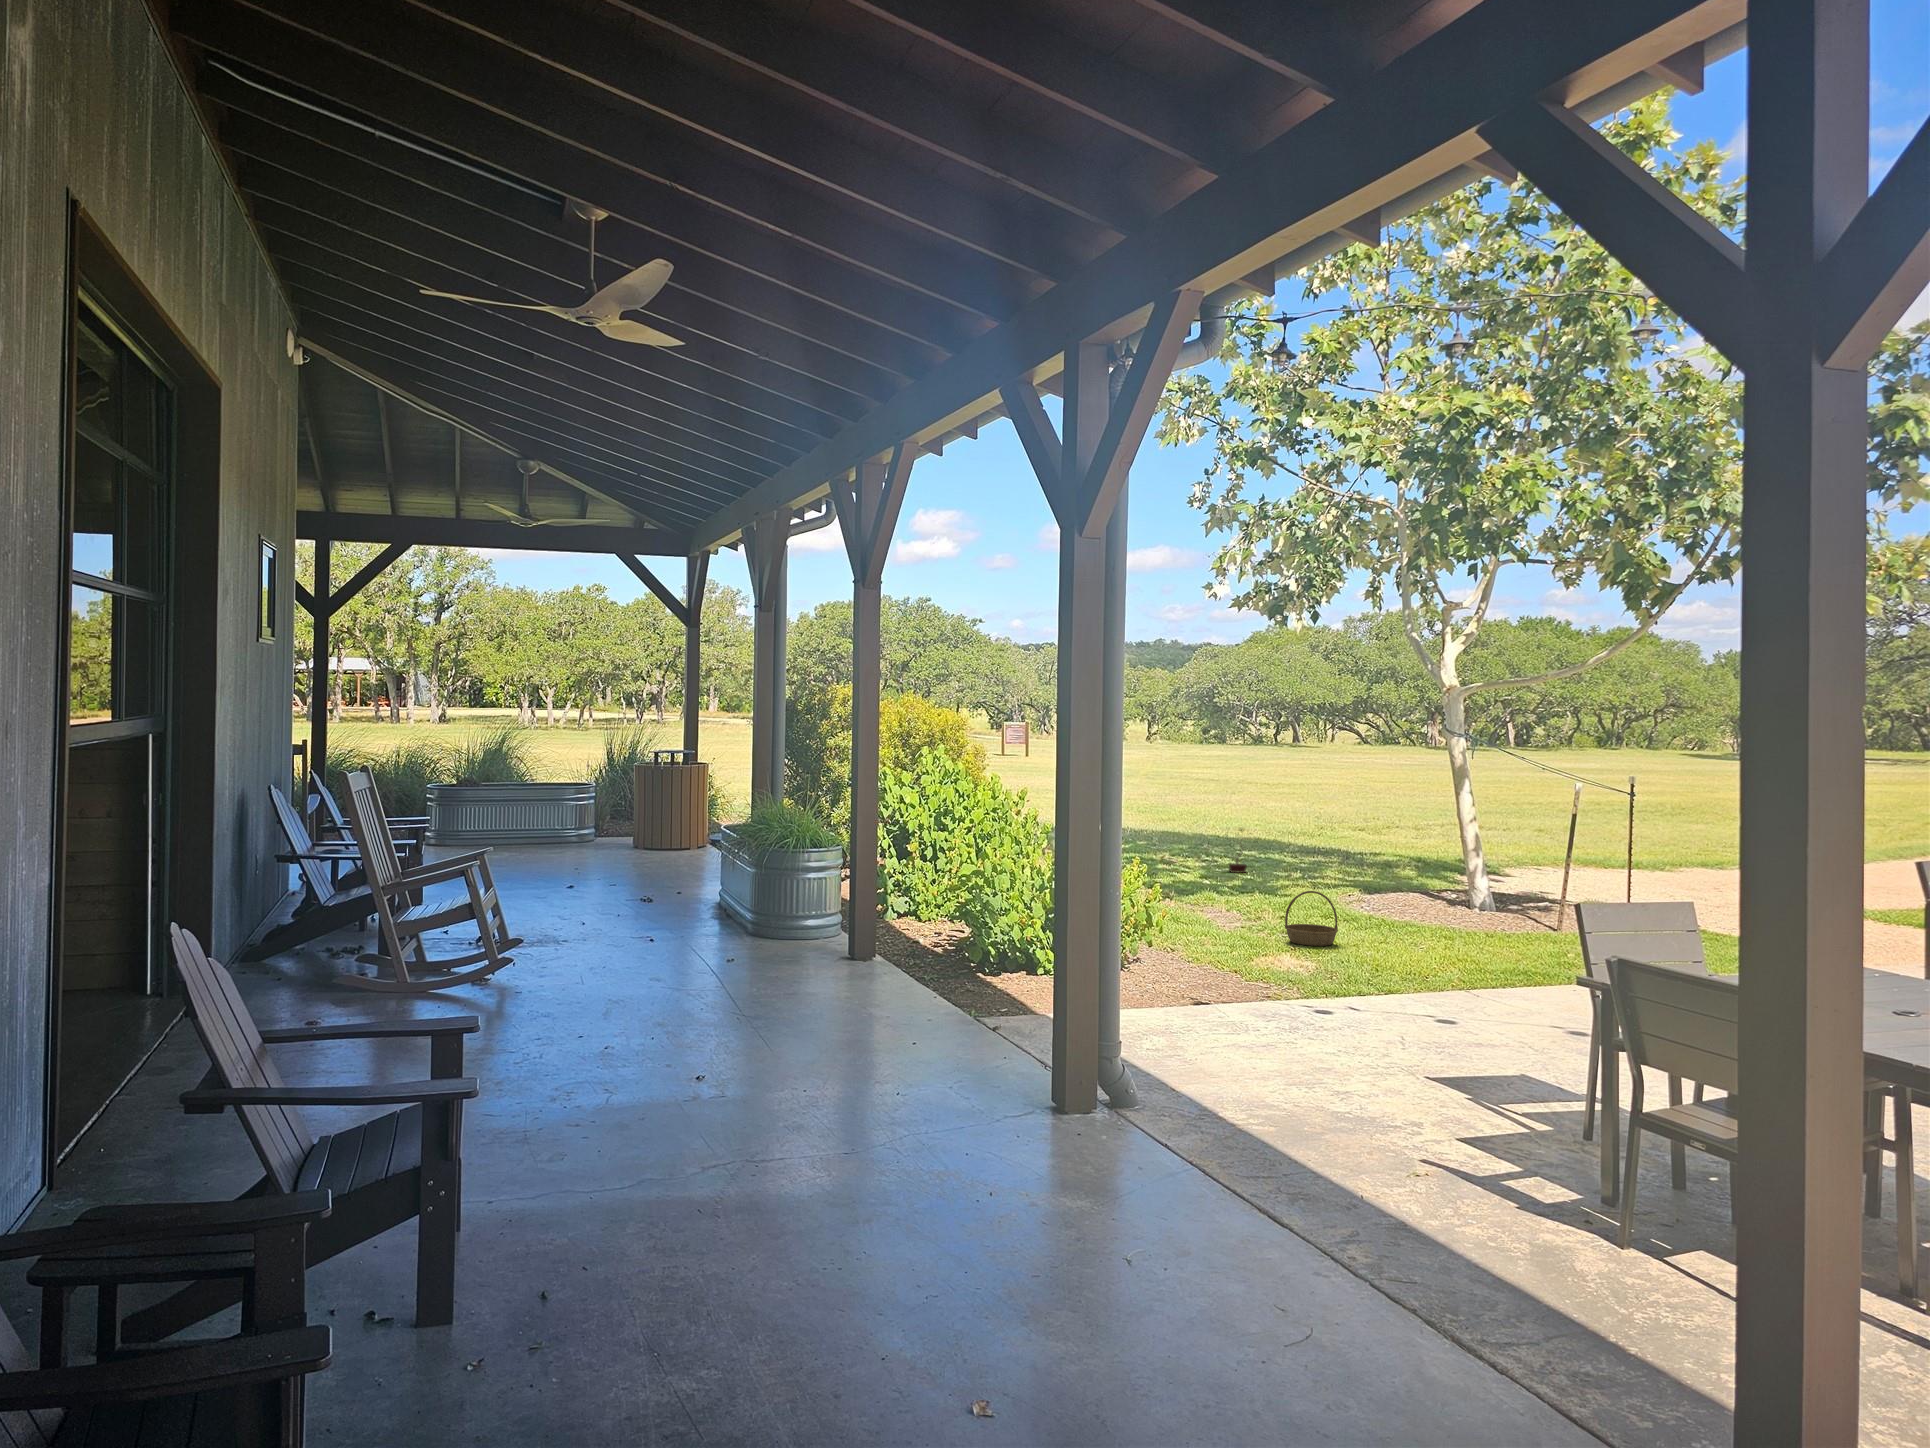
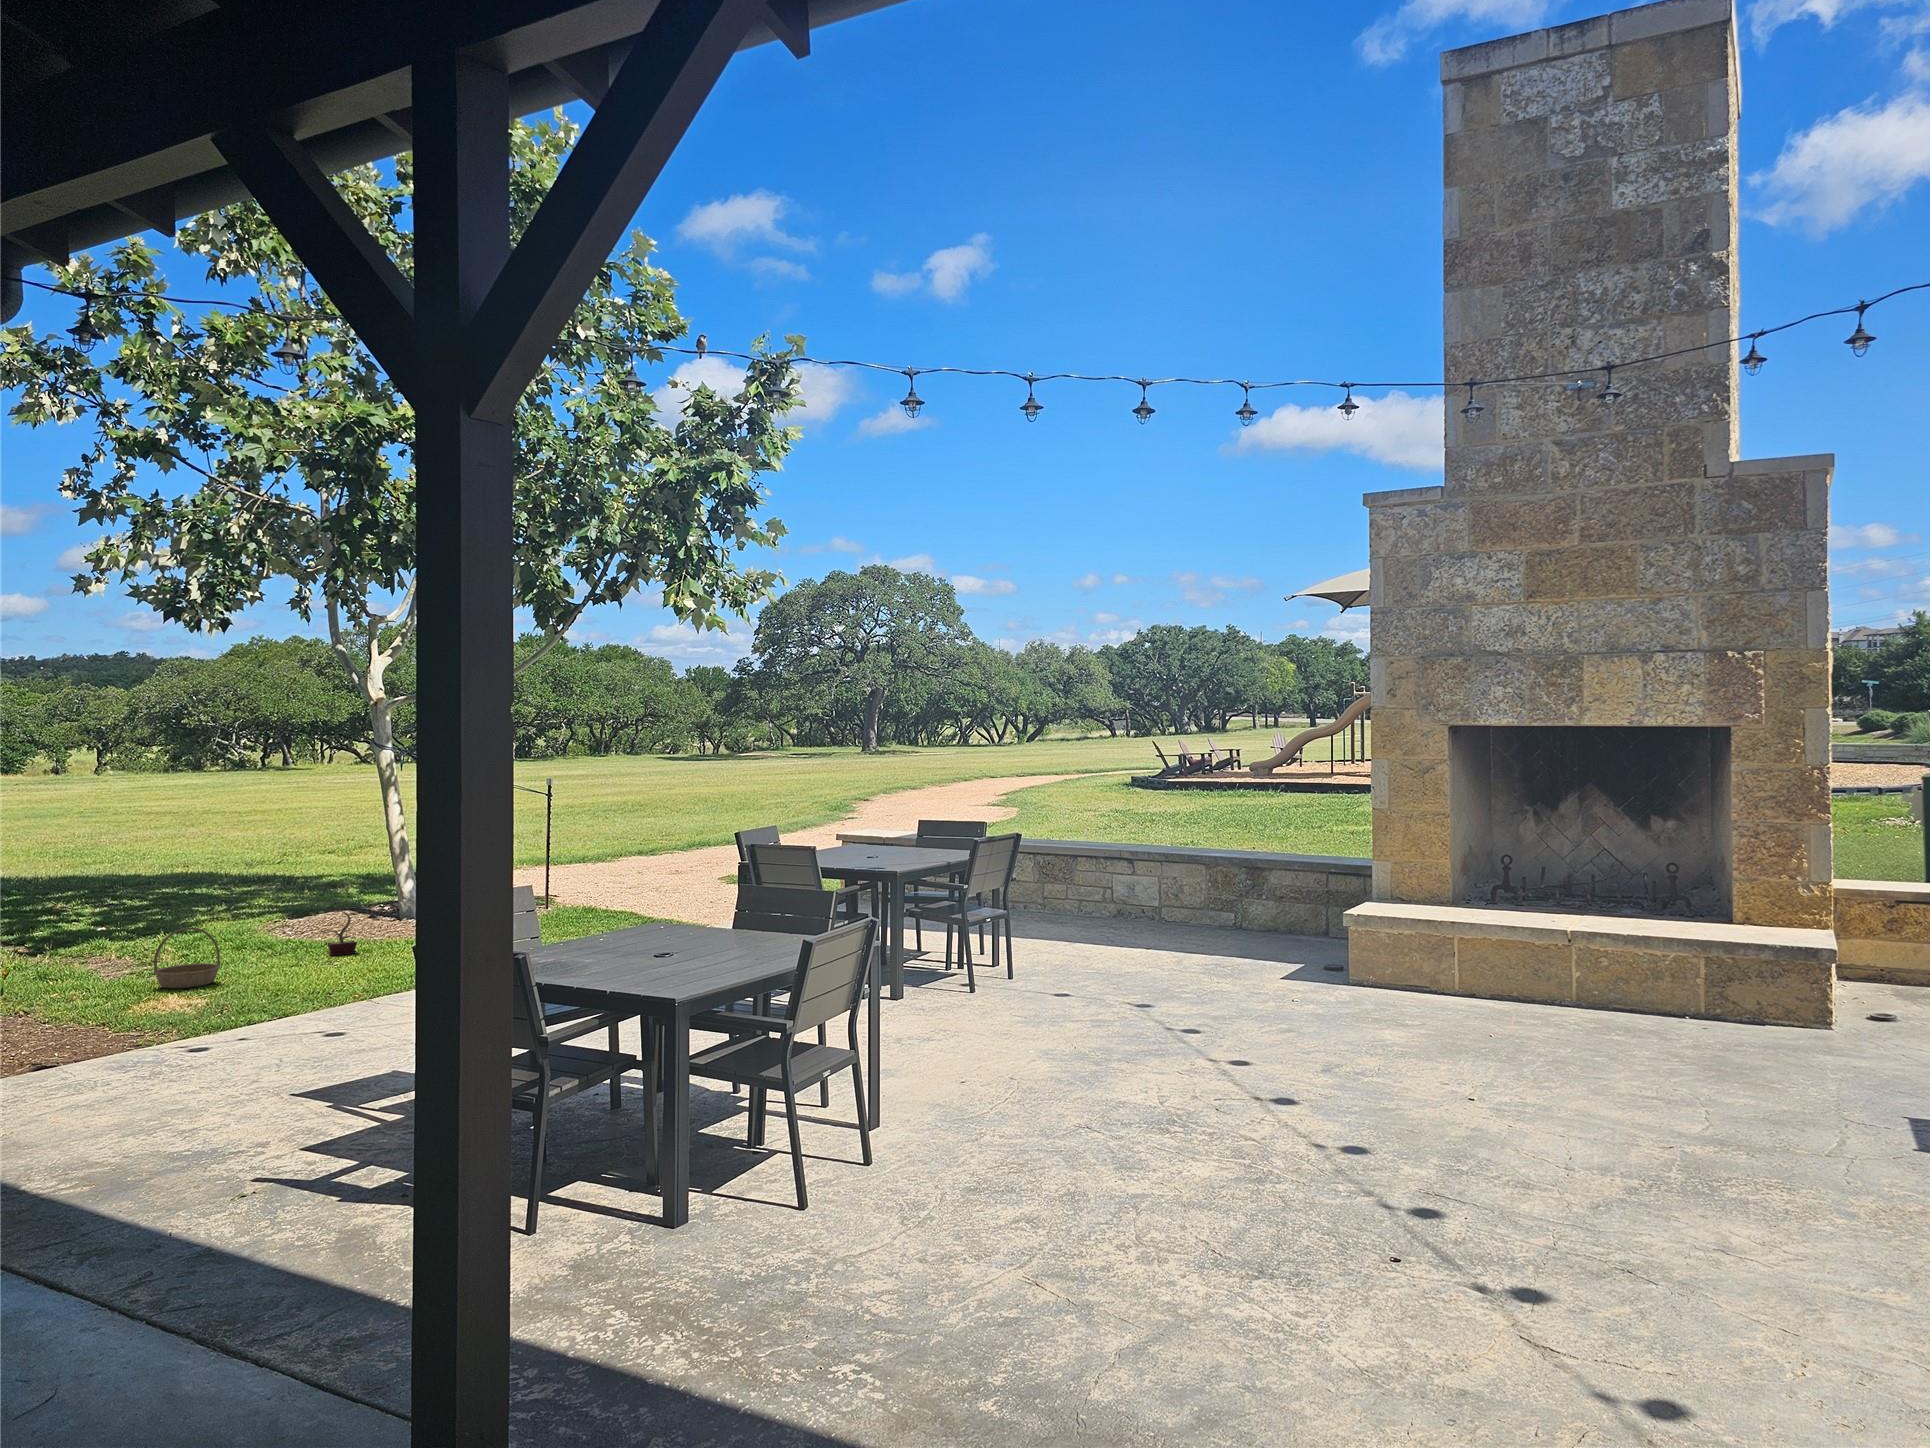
potted plant: present [1224,829,1247,873] -> present [319,889,383,956]

